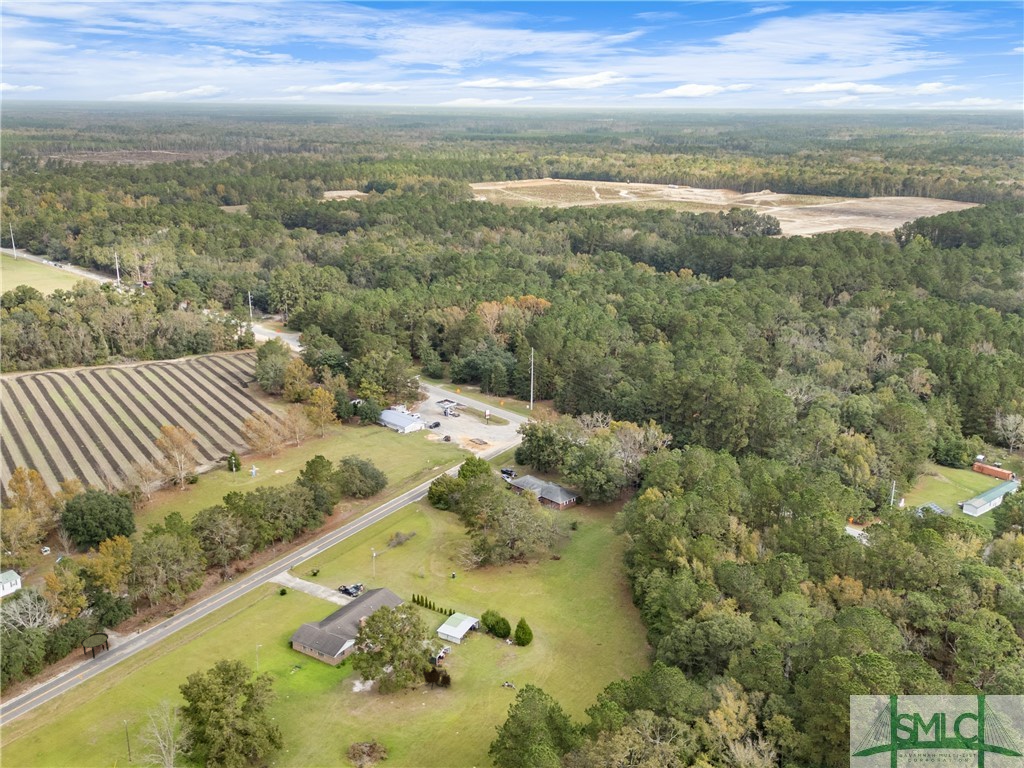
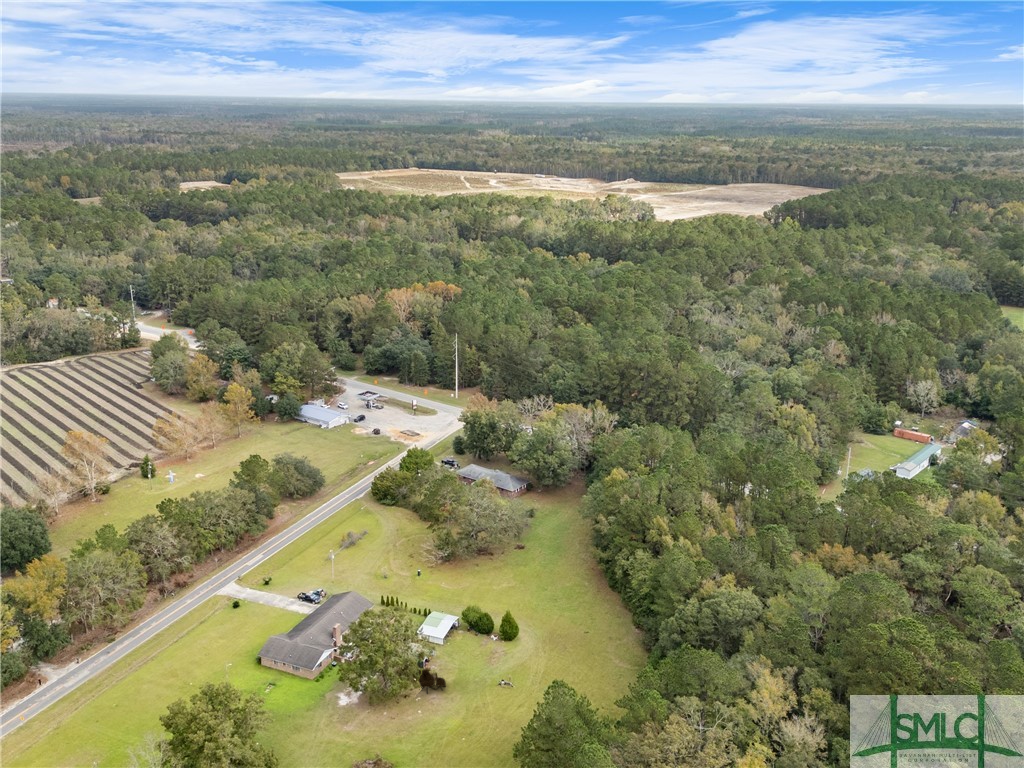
round table: present [81,633,109,658] -> none [13,668,46,698]

